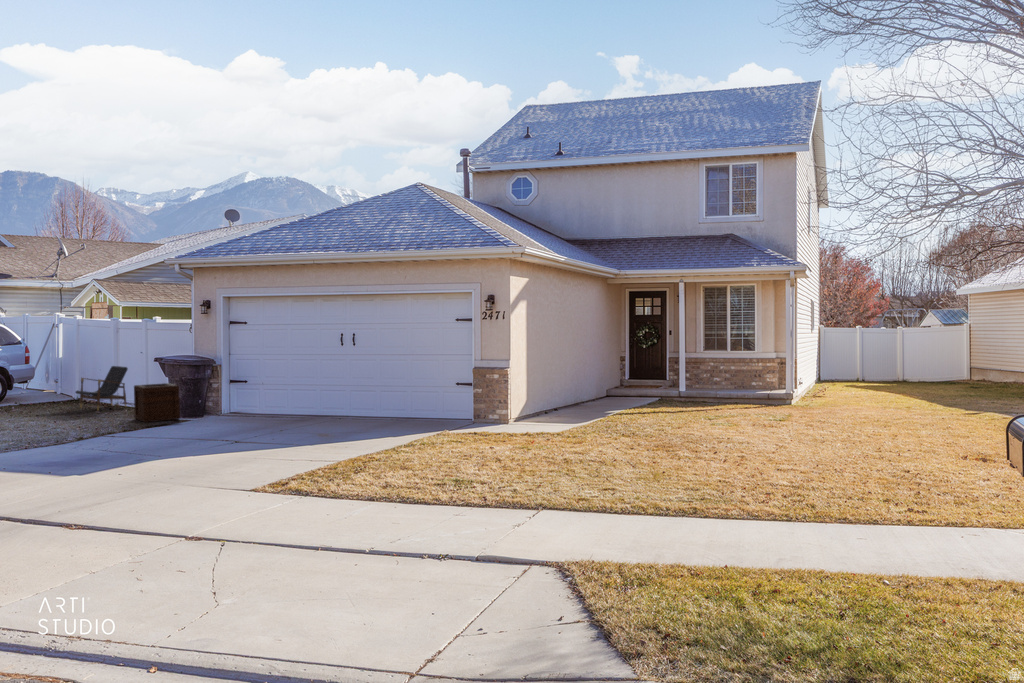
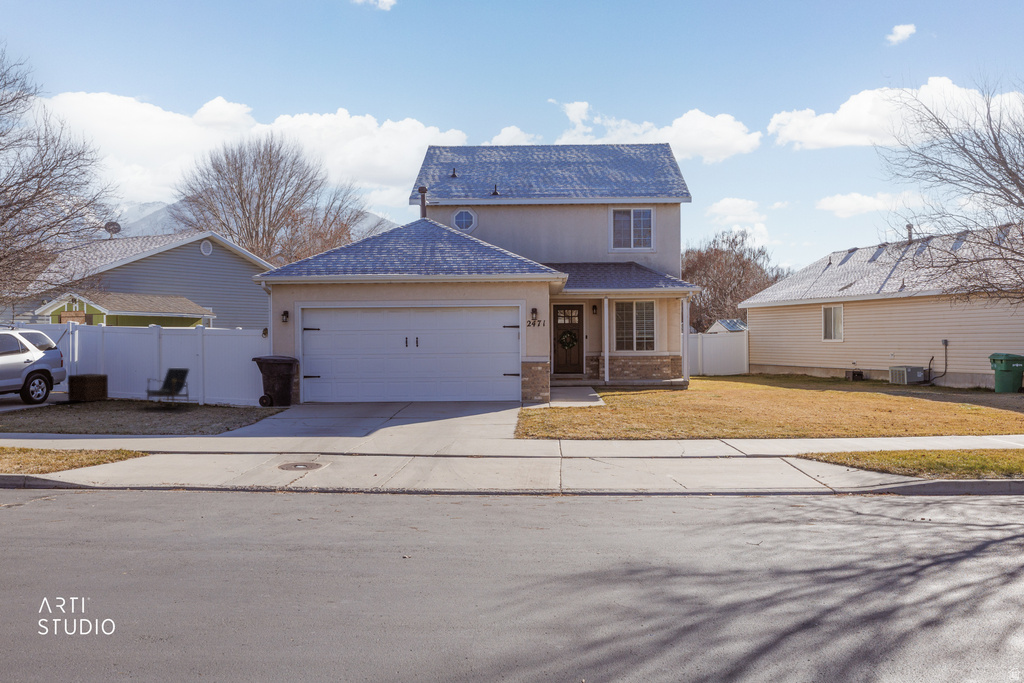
wooden crate: present [134,383,180,422] -> present [68,374,108,402]

